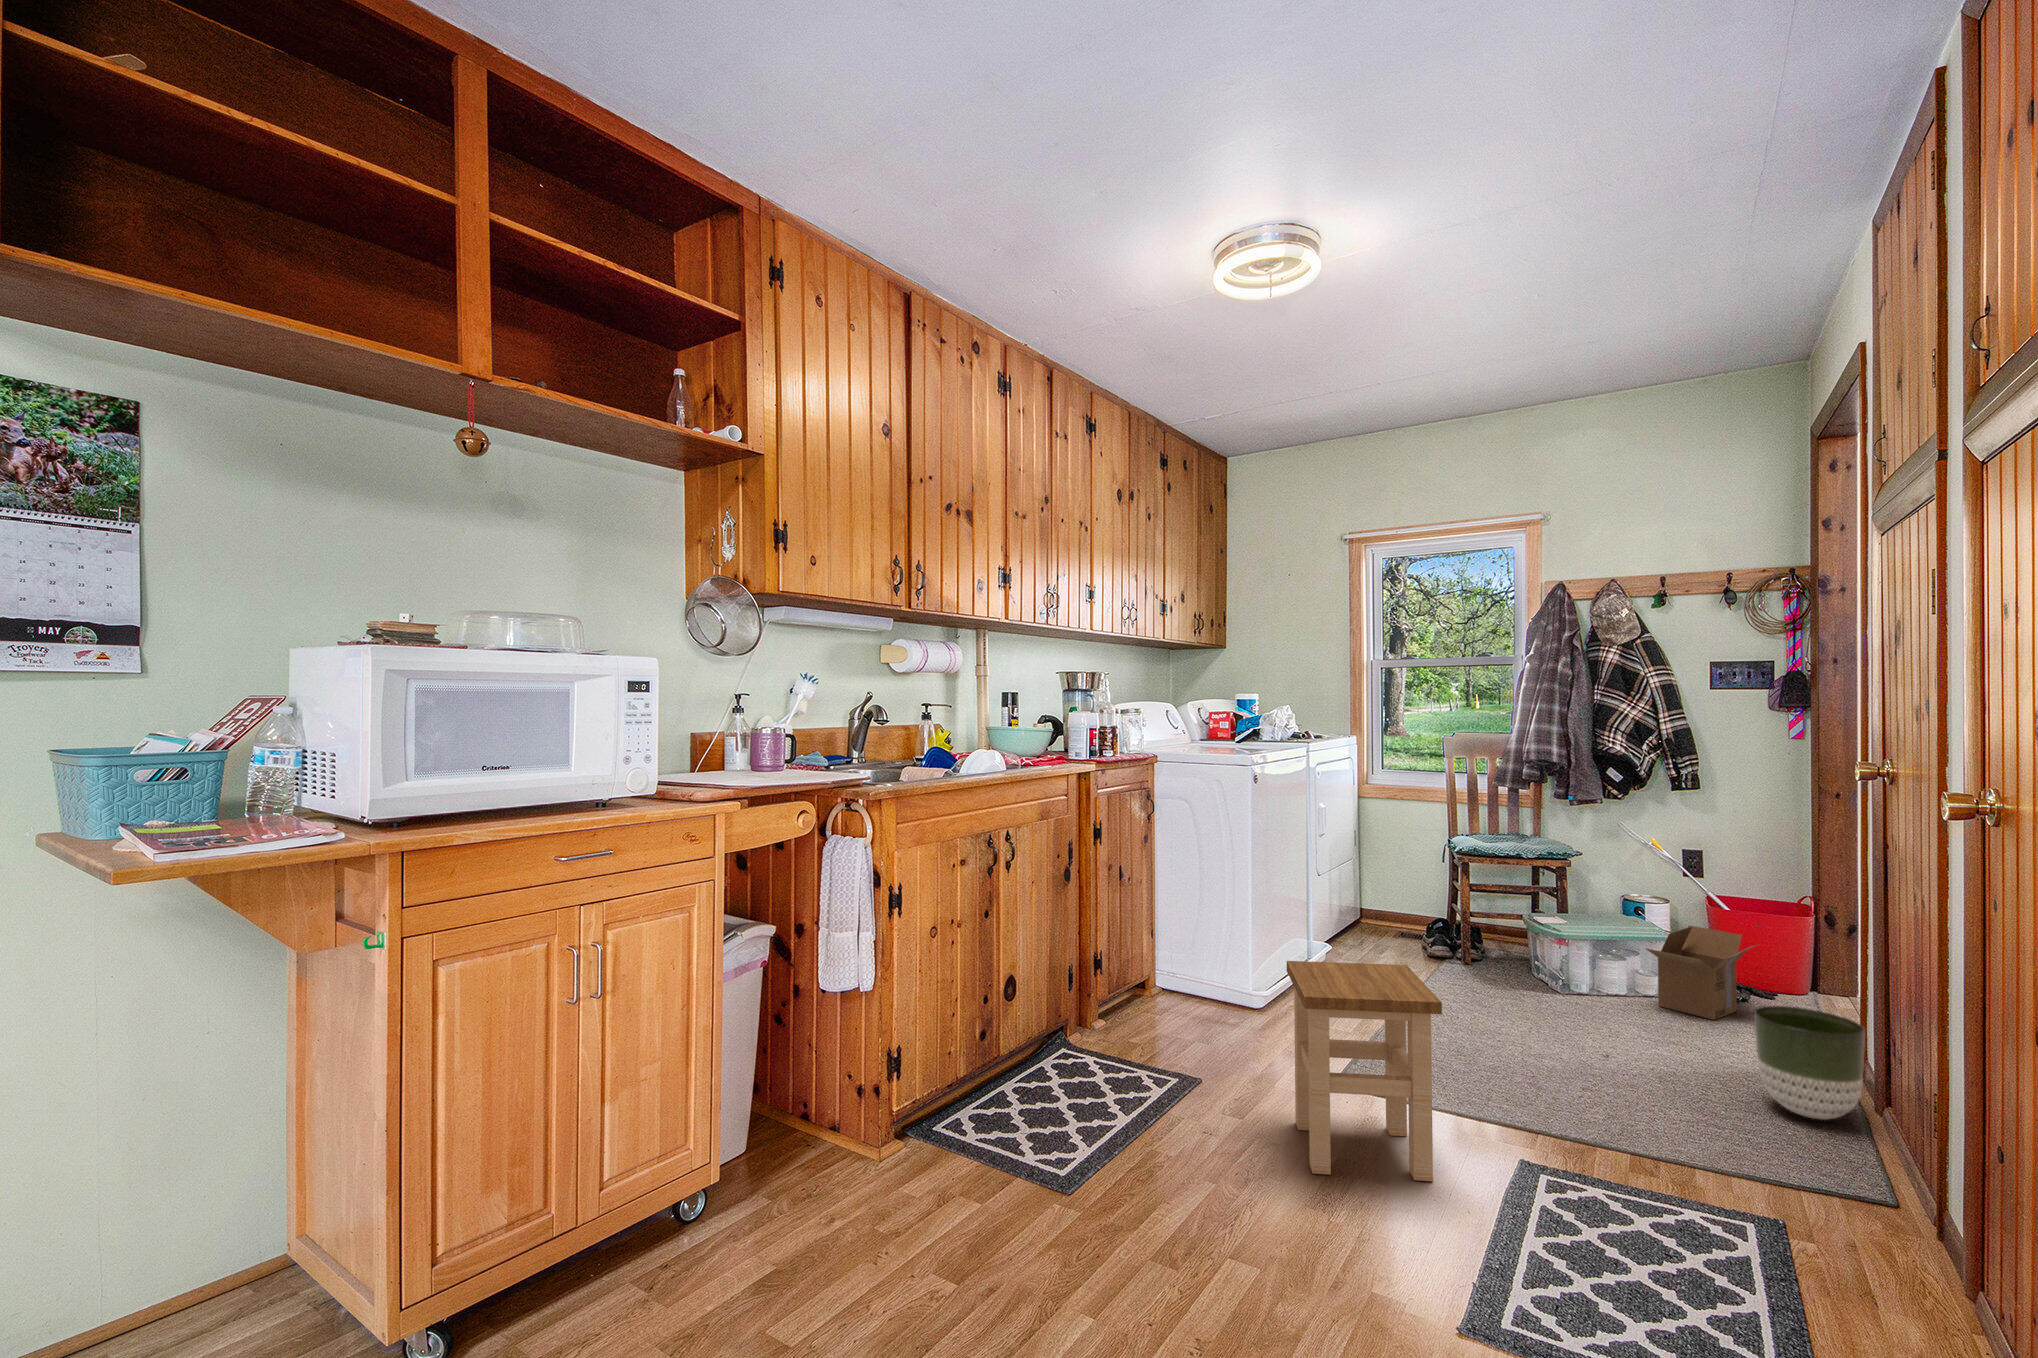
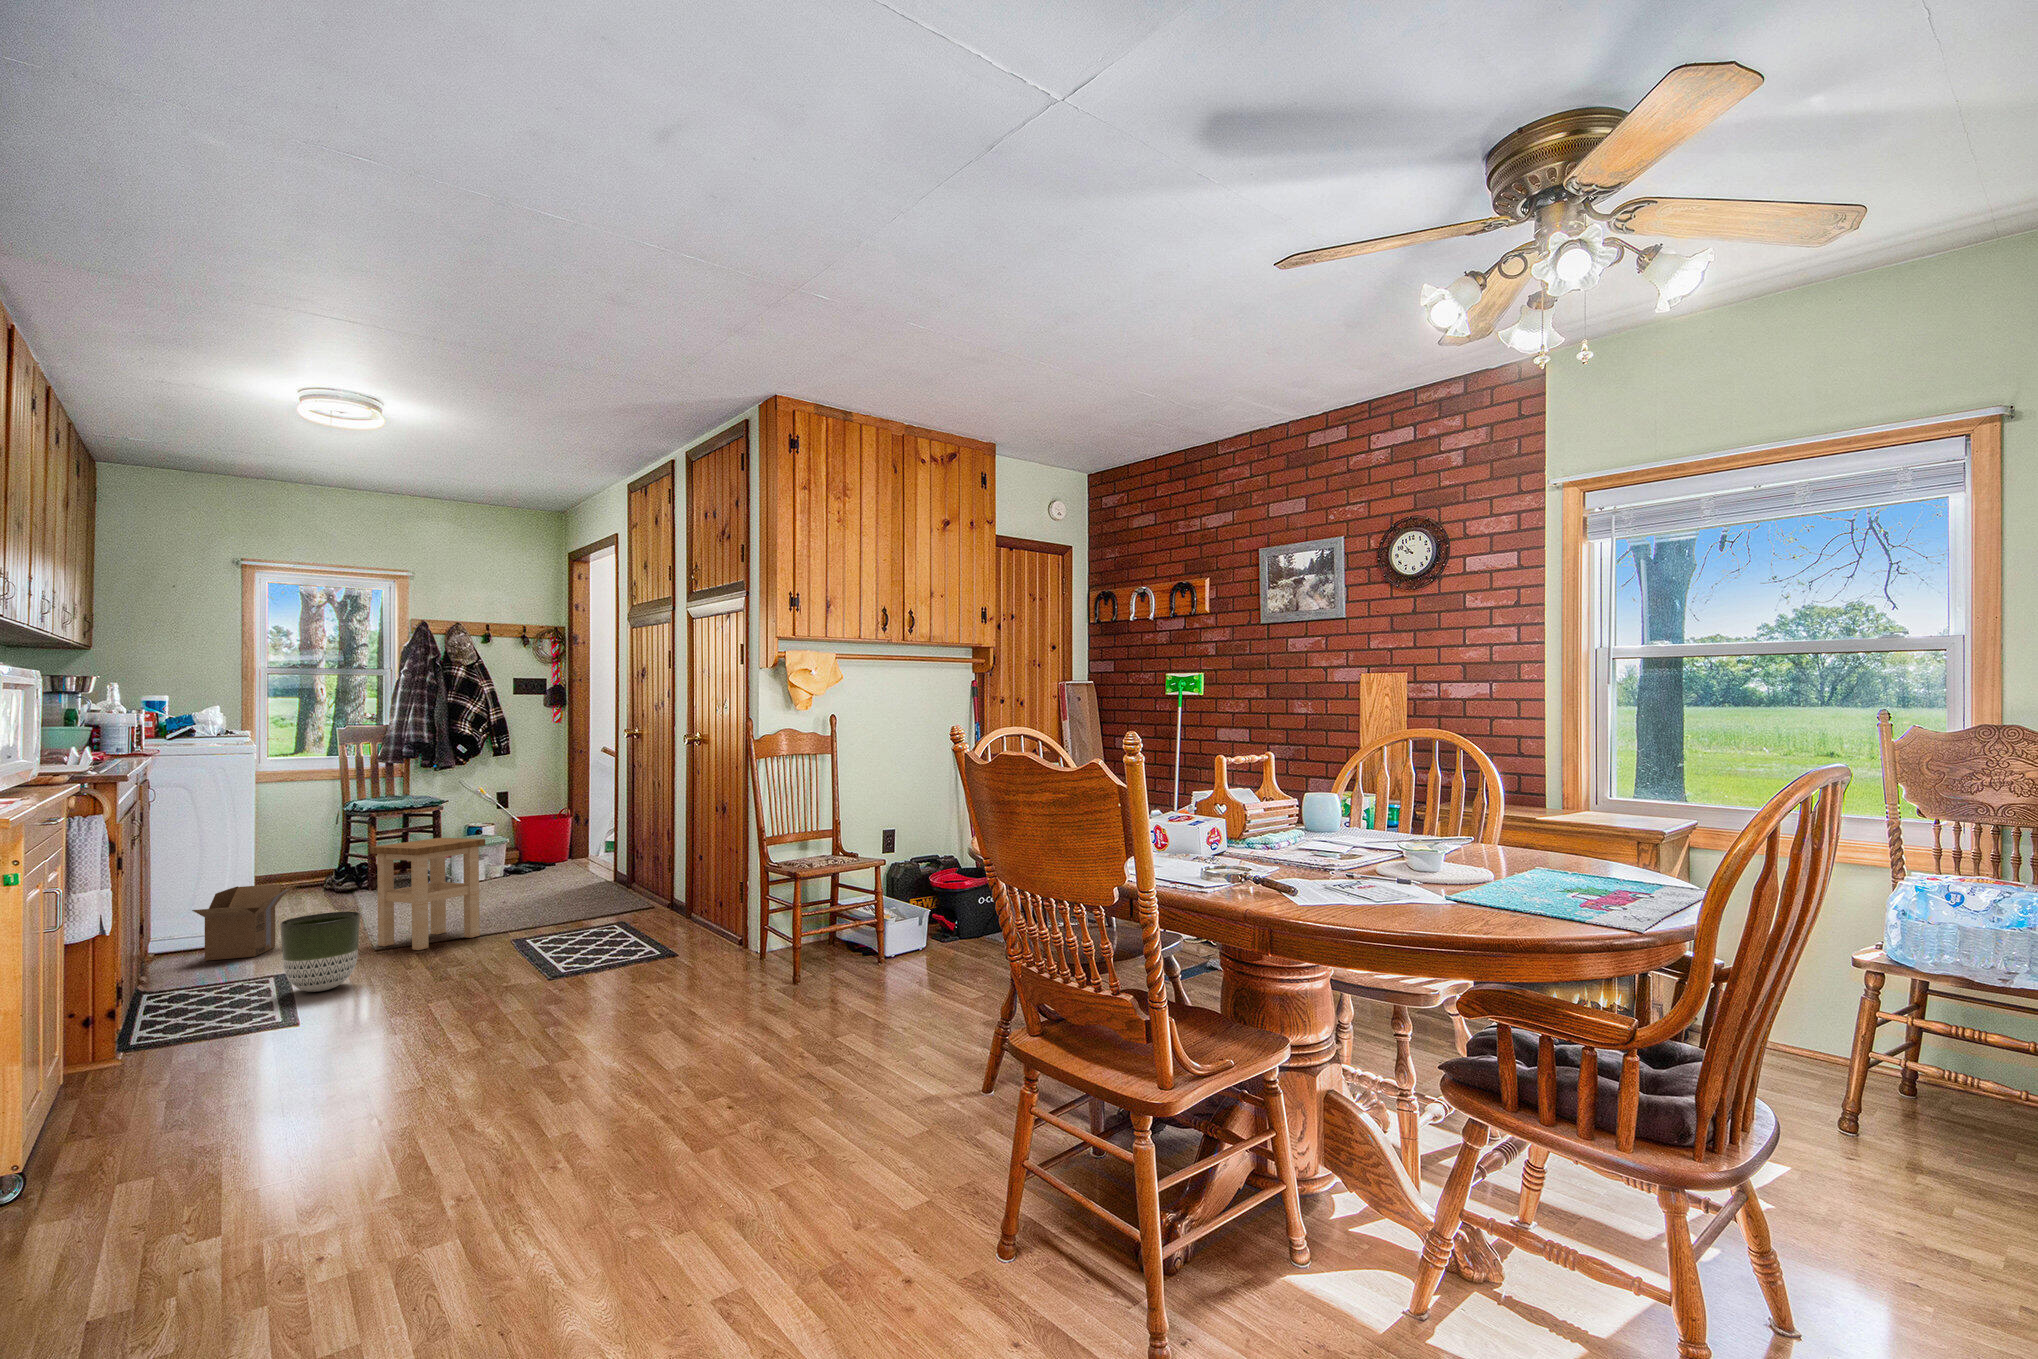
cardboard box: present [1645,925,1757,1020] -> present [192,884,293,961]
planter: present [1754,1006,1865,1120] -> present [281,912,360,992]

